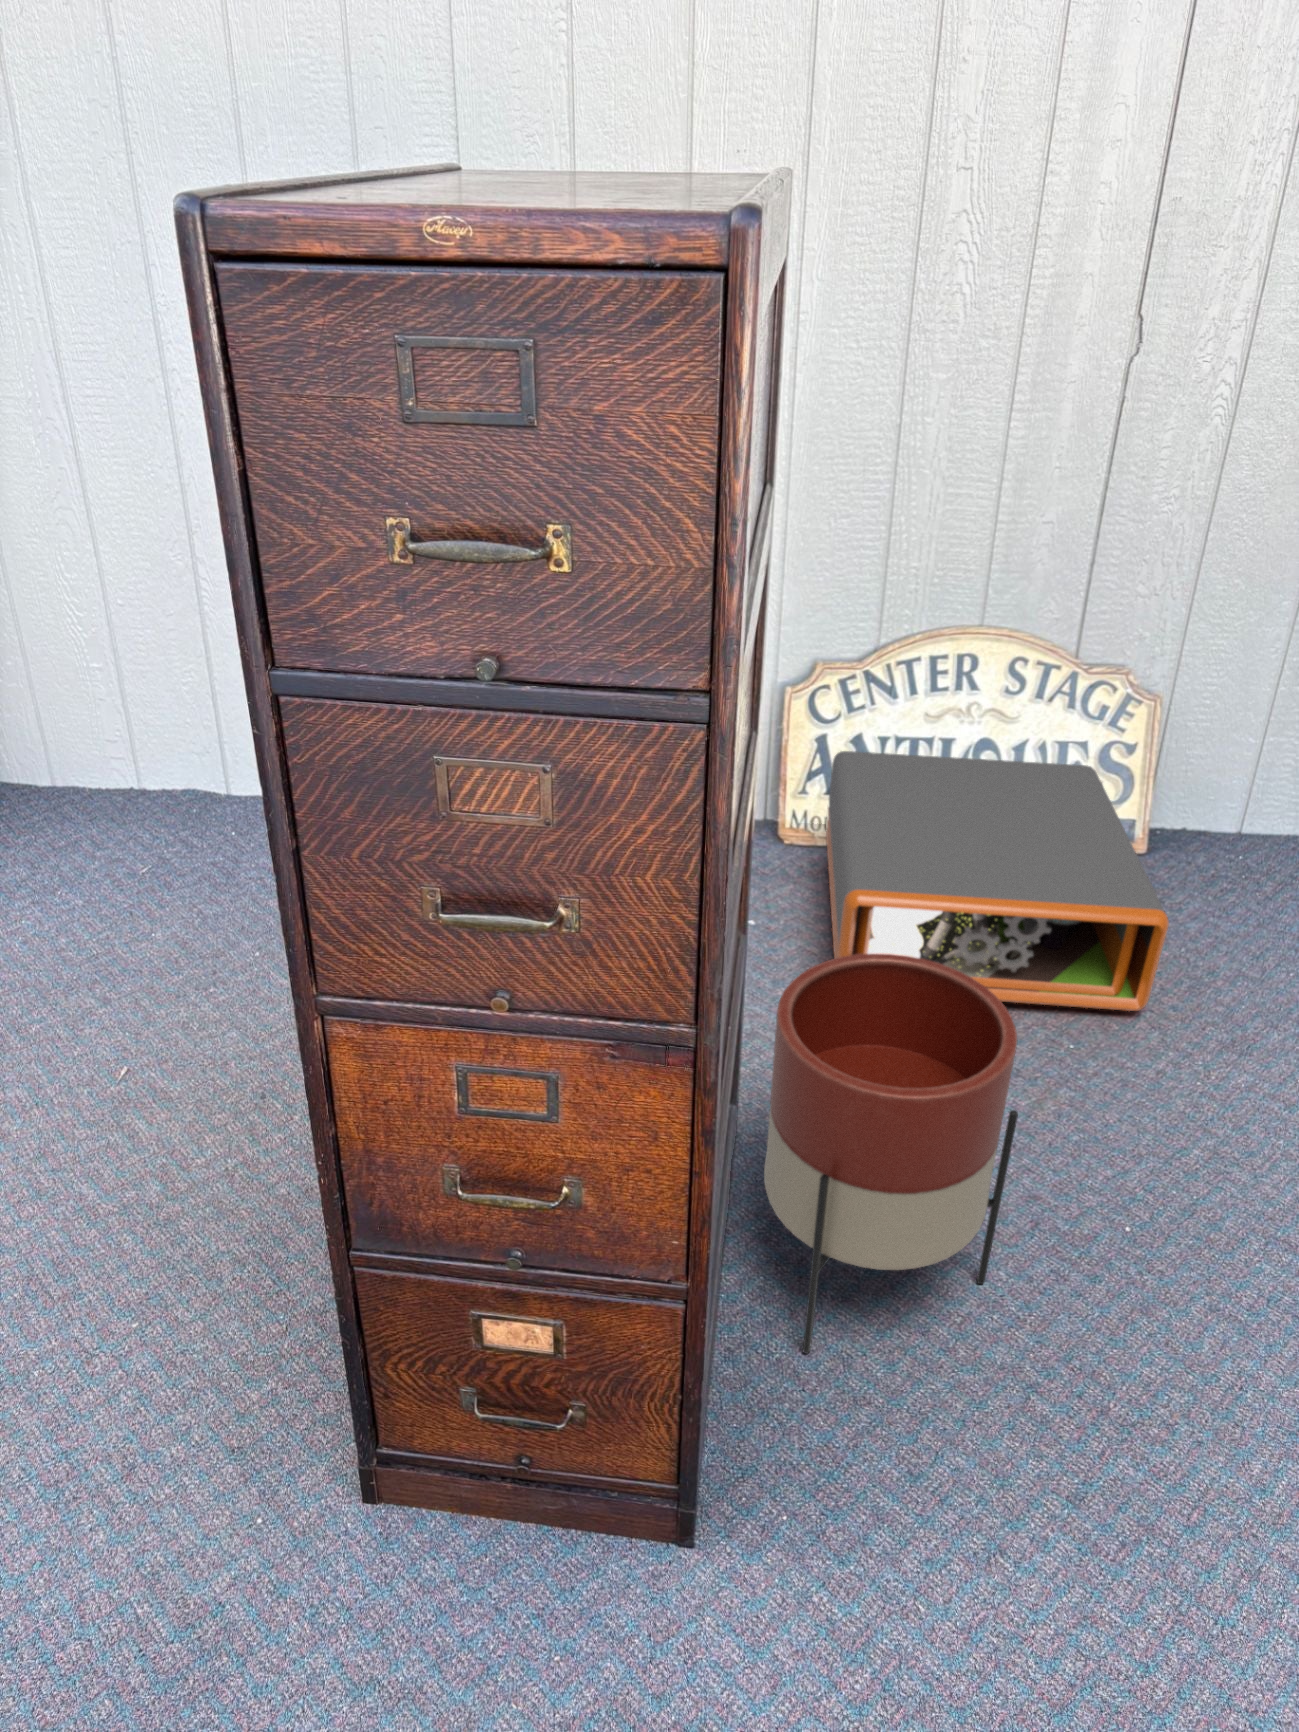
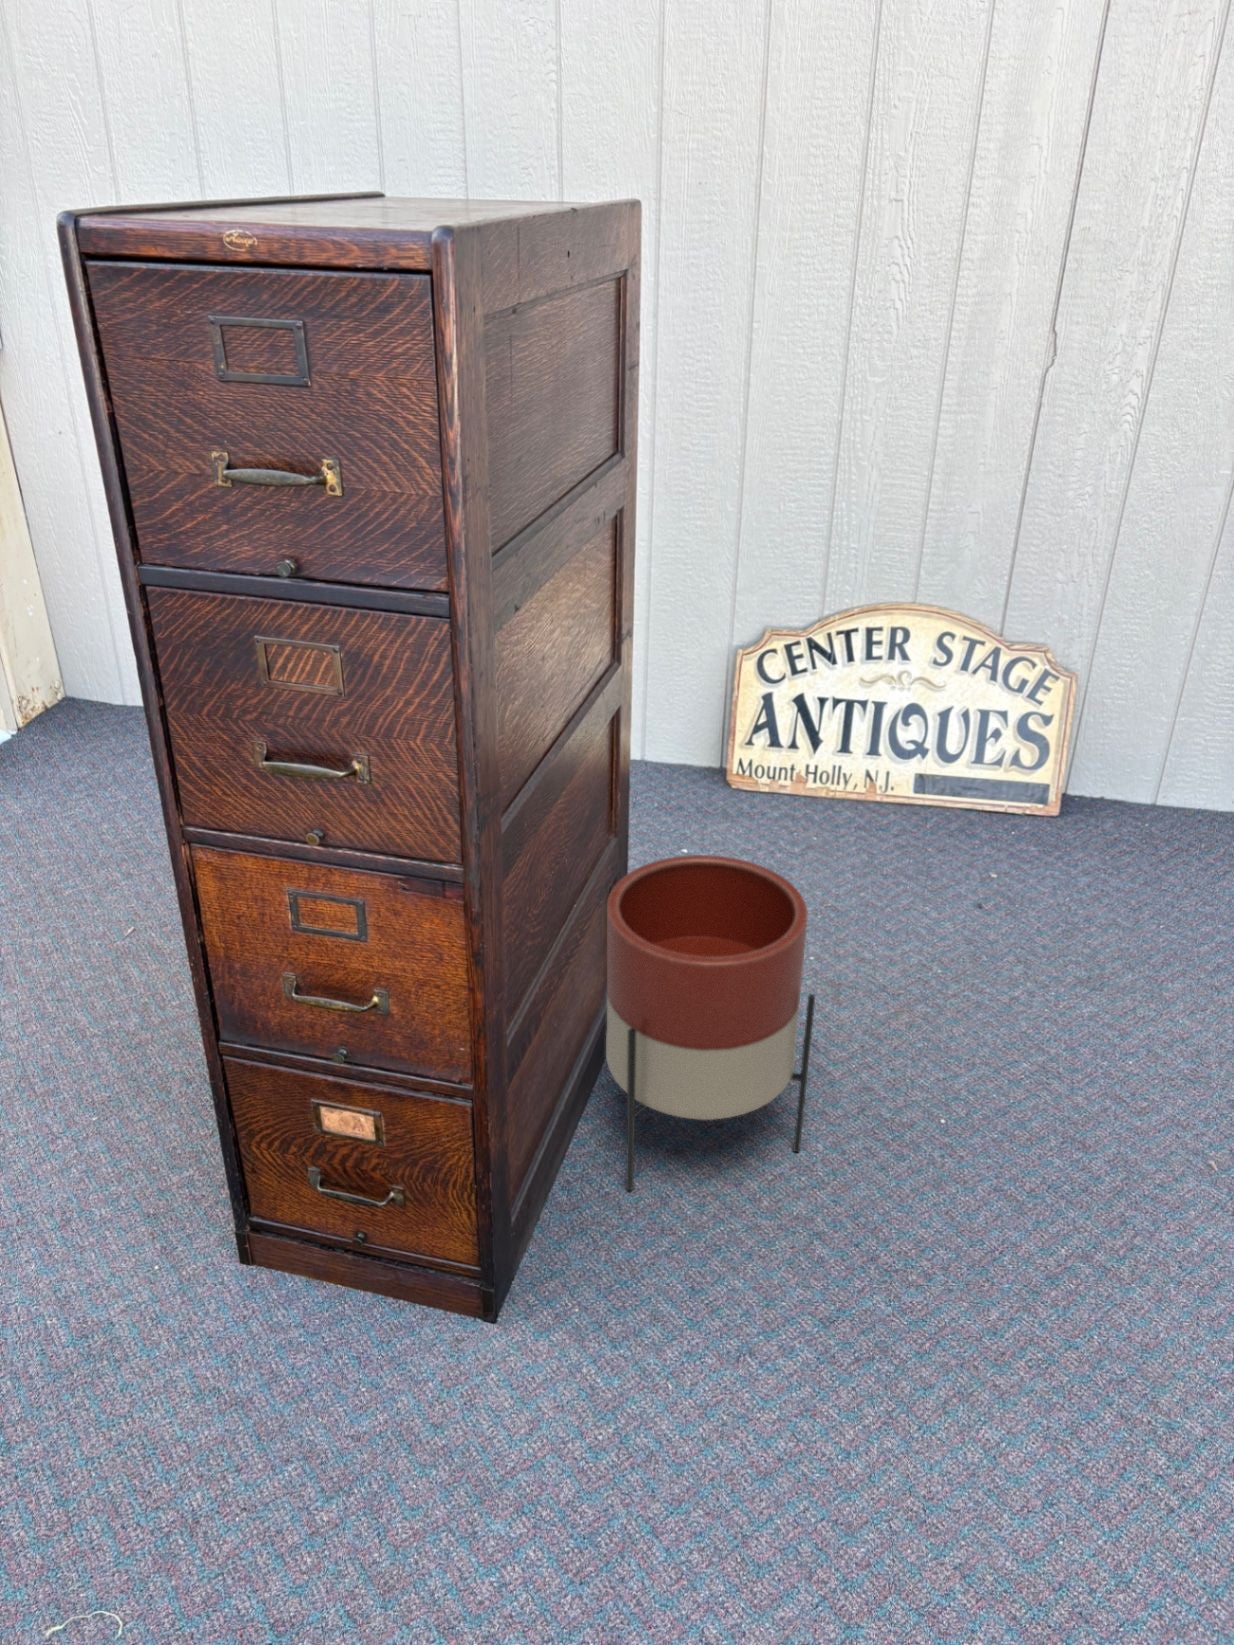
storage box: present [826,751,1169,1011] -> none [739,708,1033,946]

